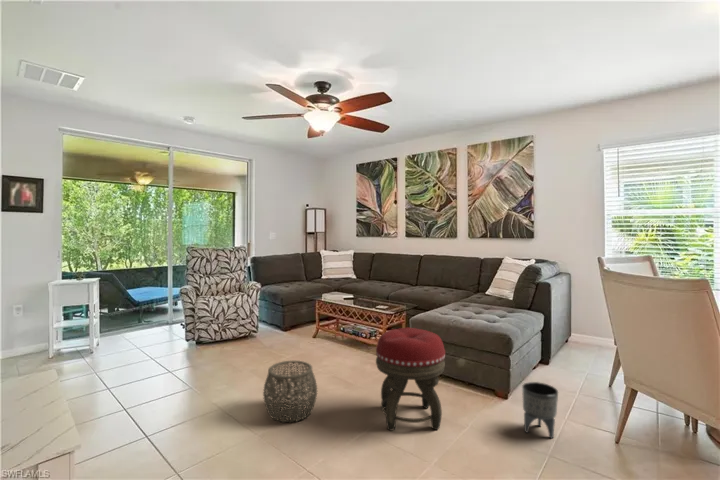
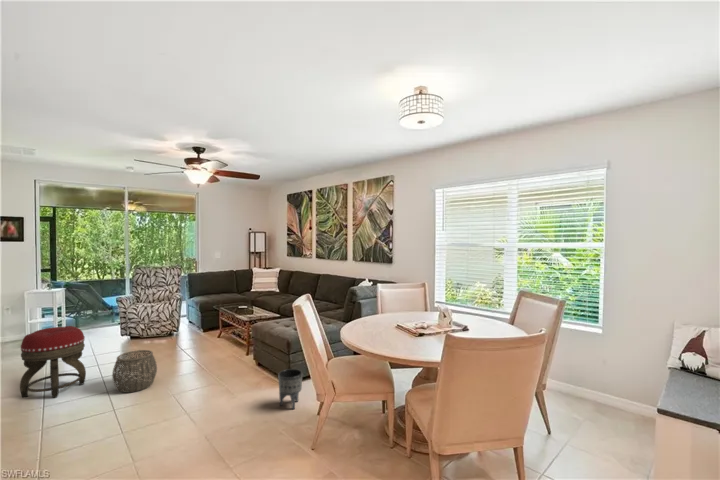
footstool: present [376,328,445,431] -> present [20,326,86,398]

